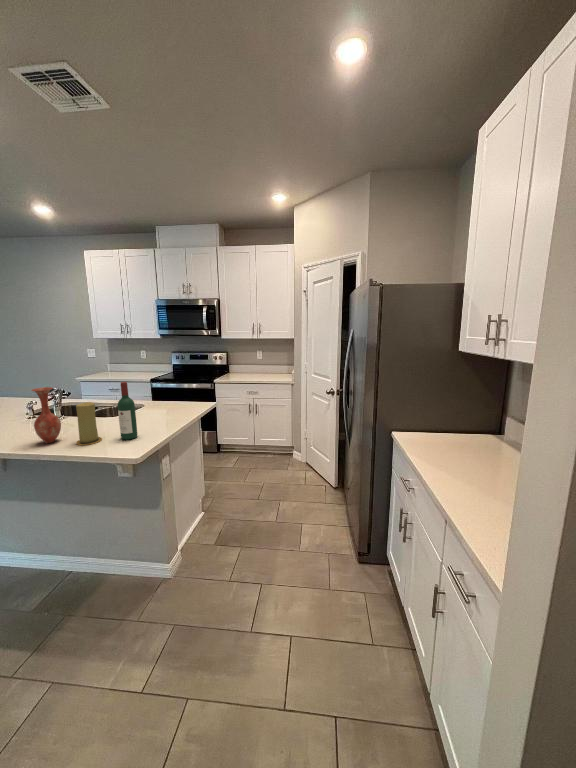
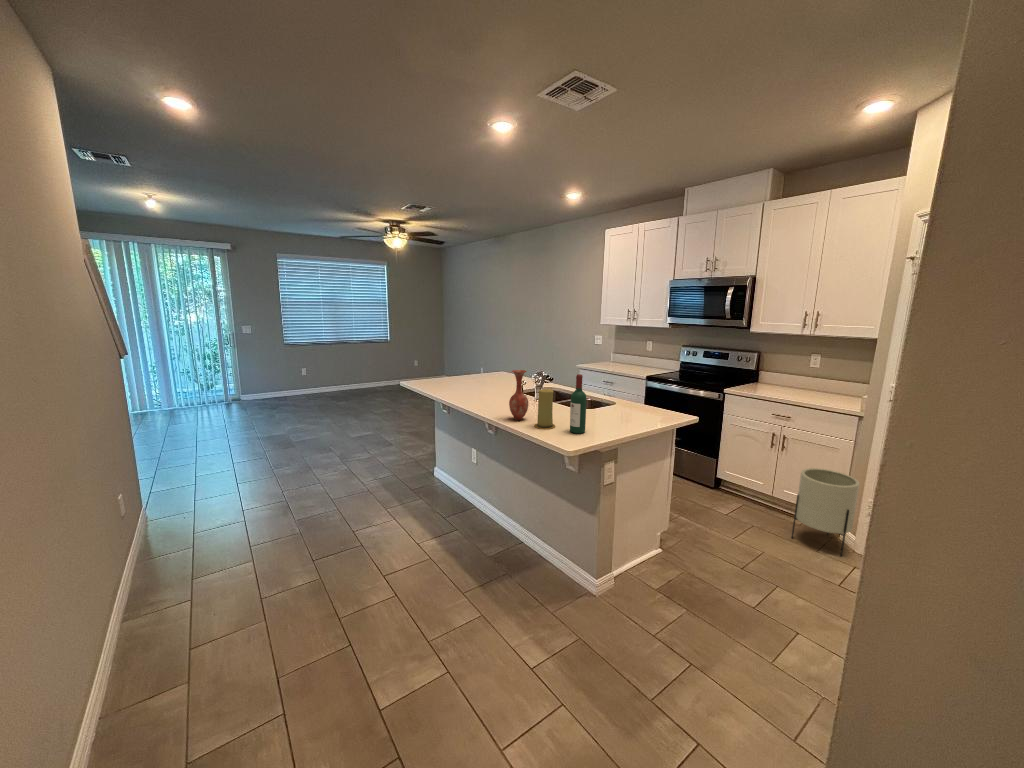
planter: none [272,420,302,470] -> present [791,468,860,556]

